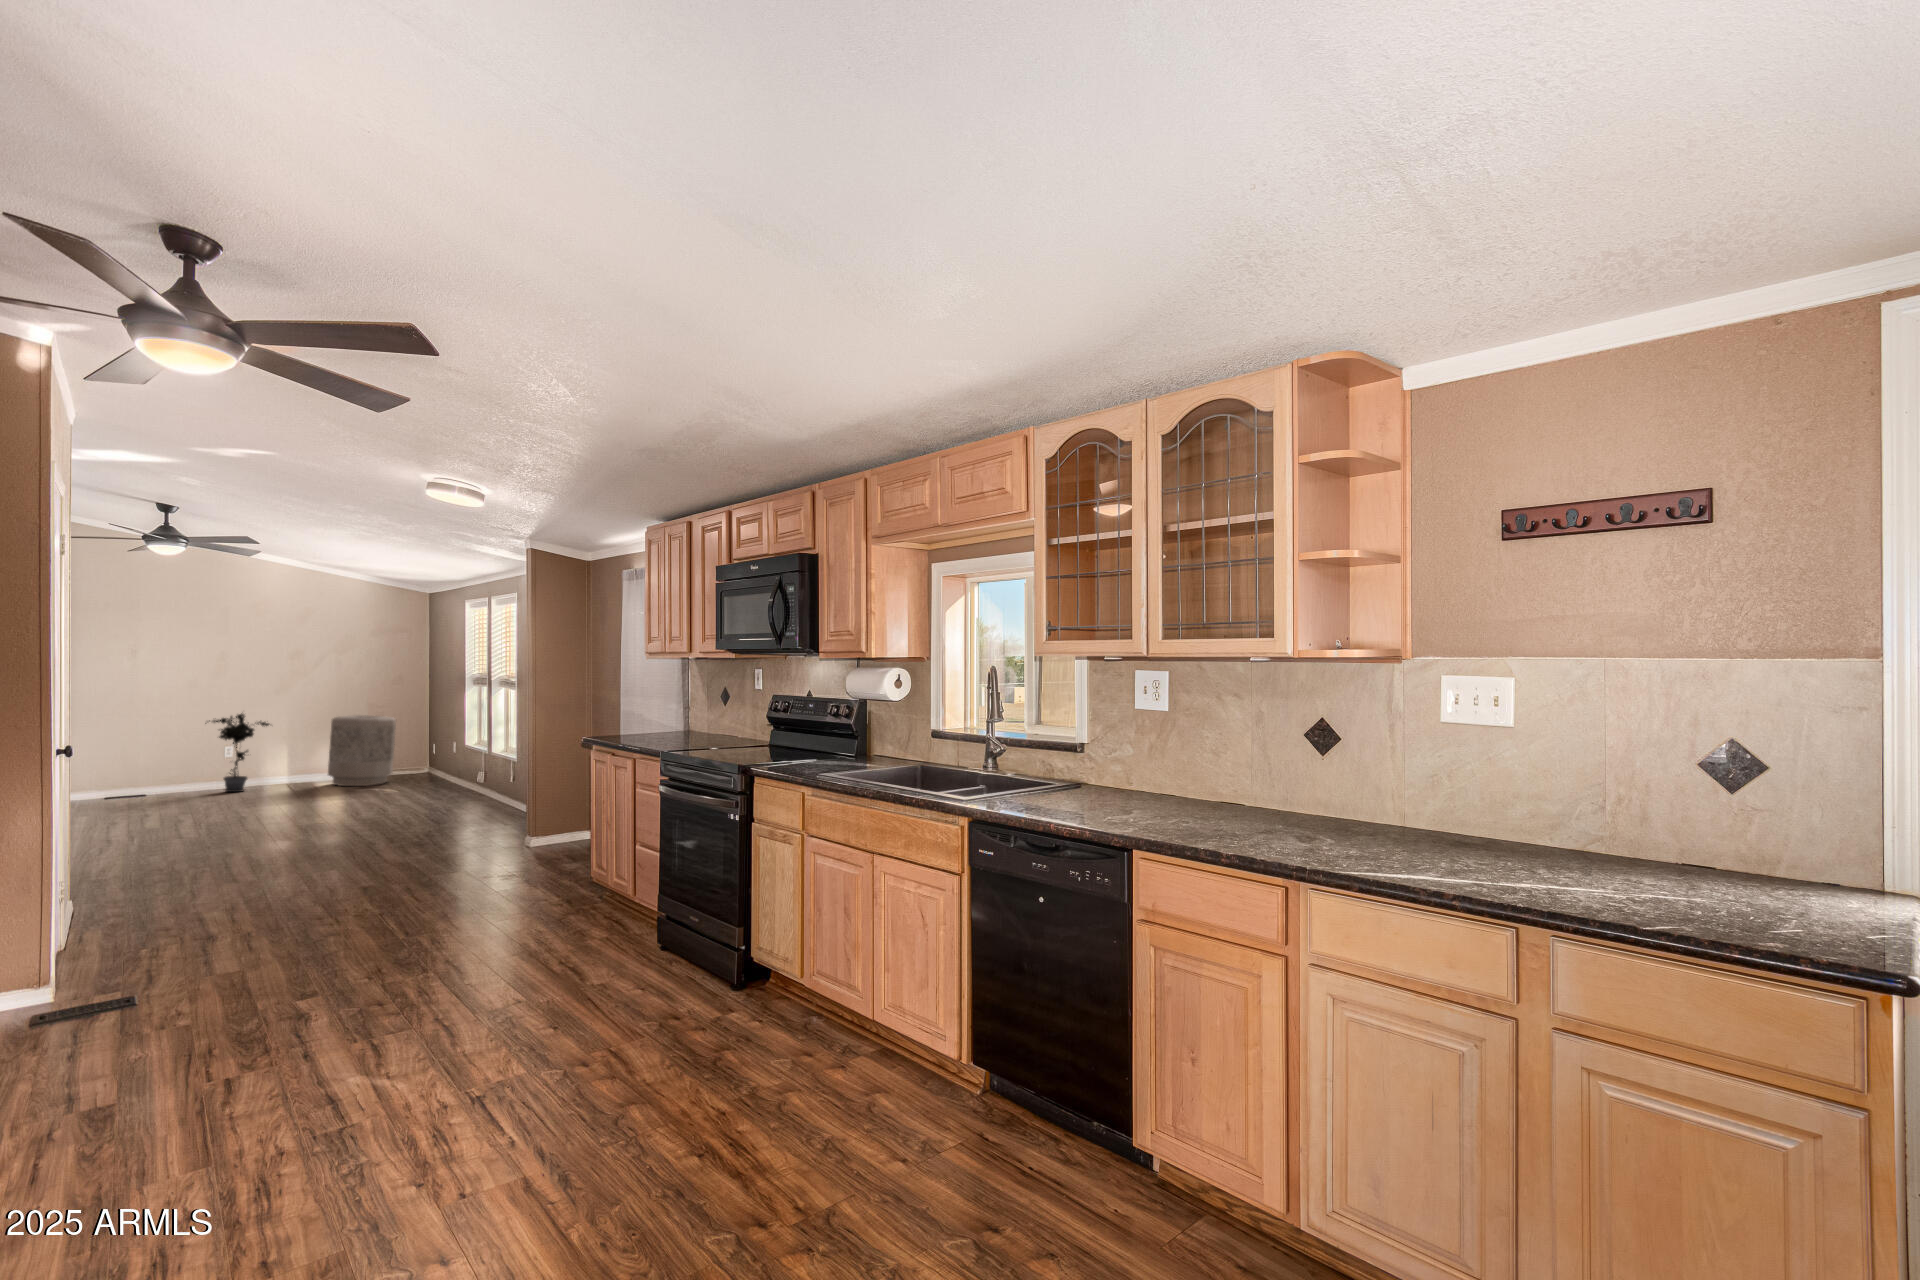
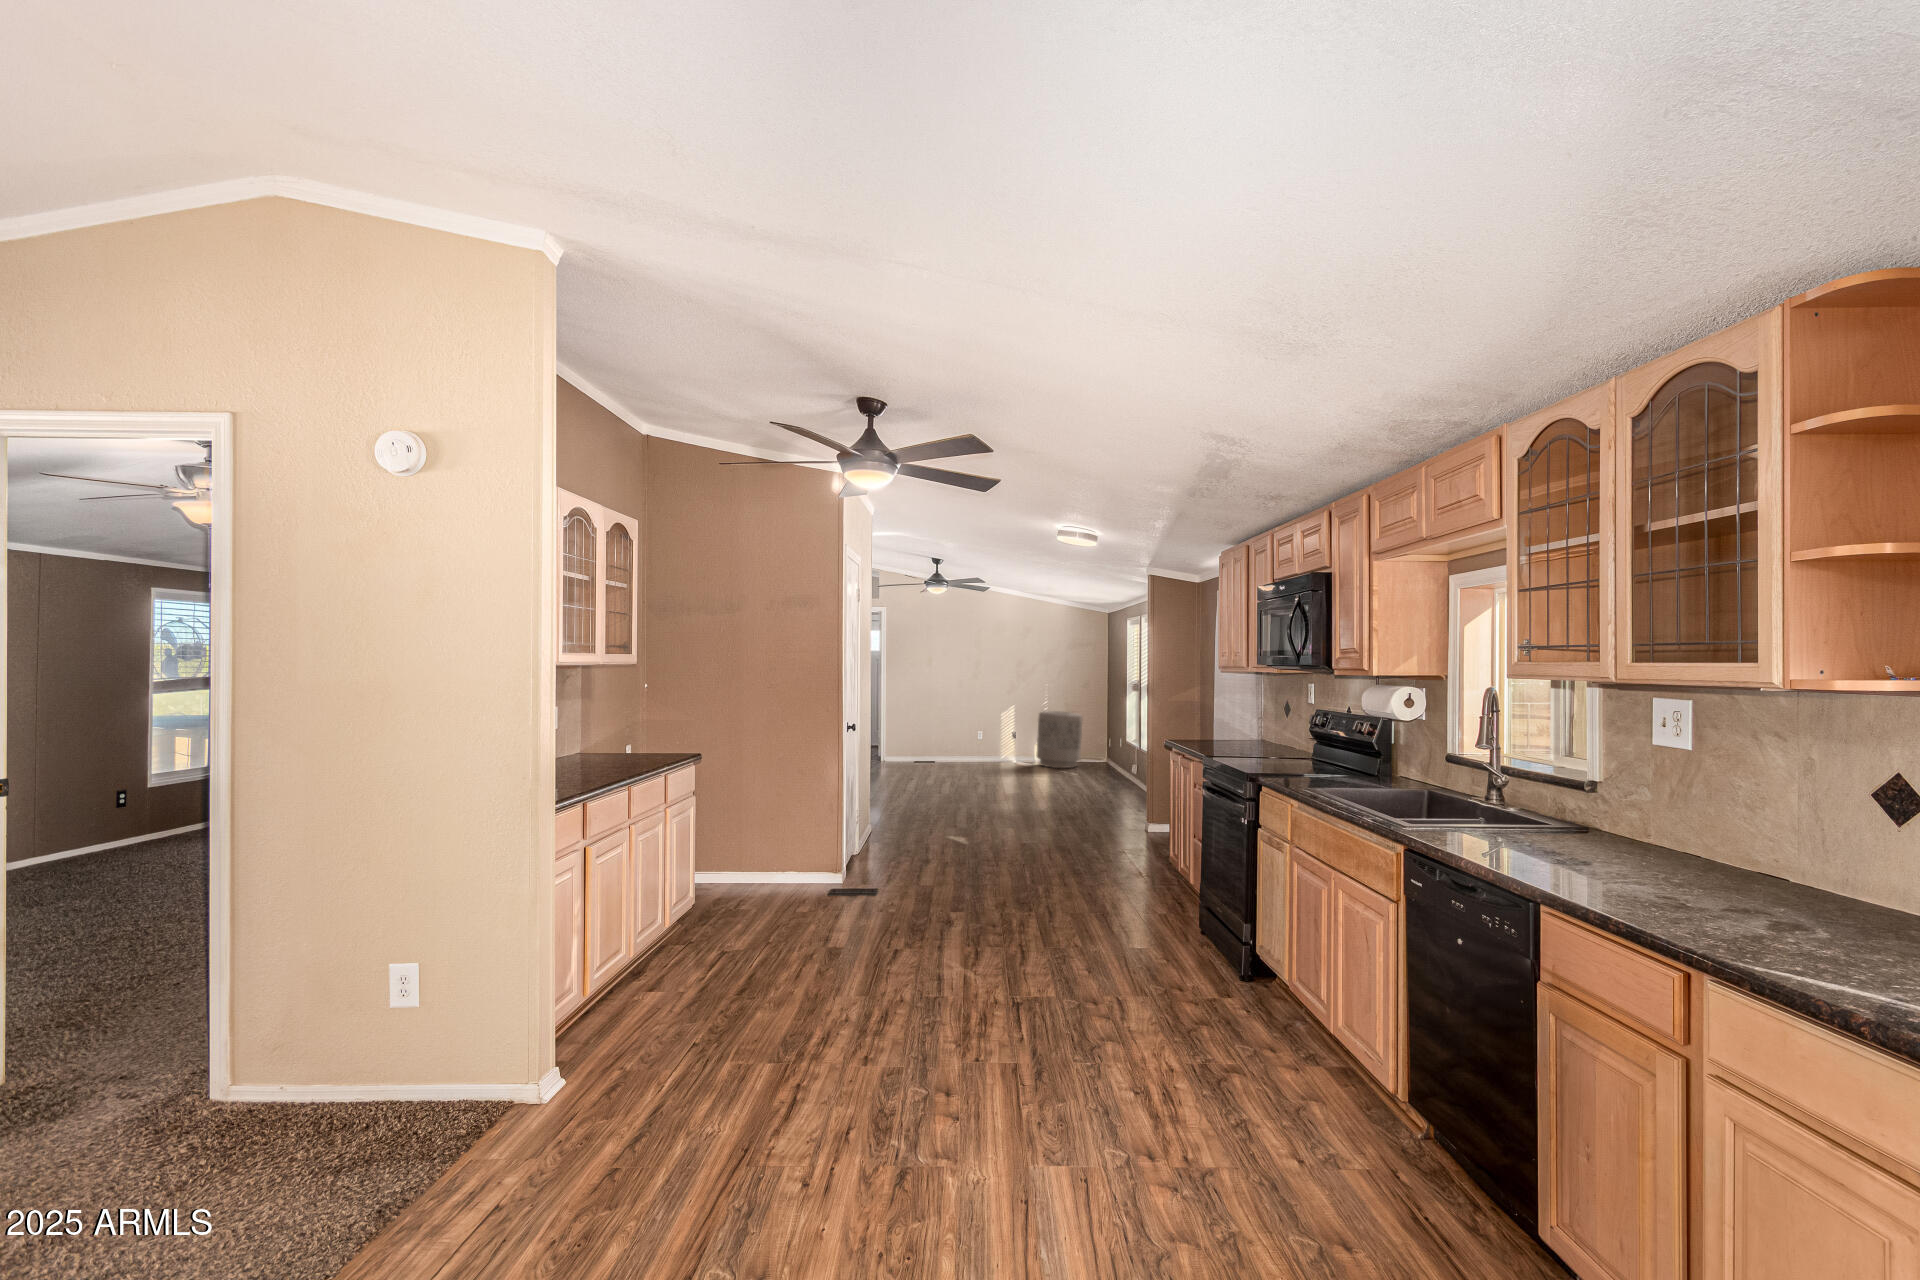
potted plant: present [205,713,269,792] -> none [963,704,1002,765]

